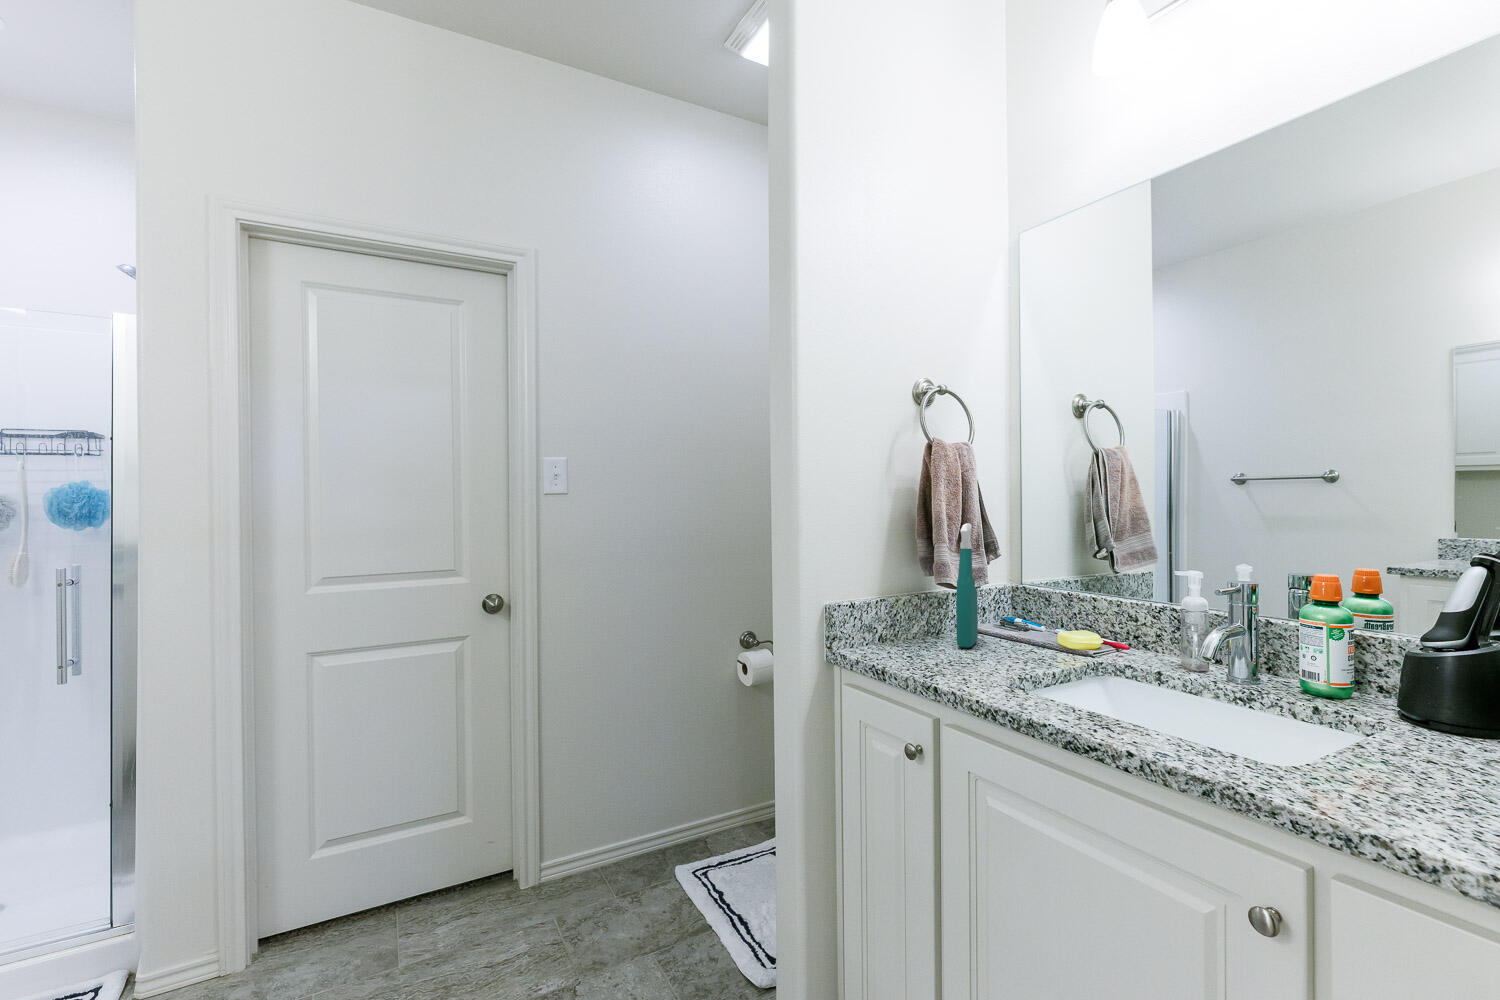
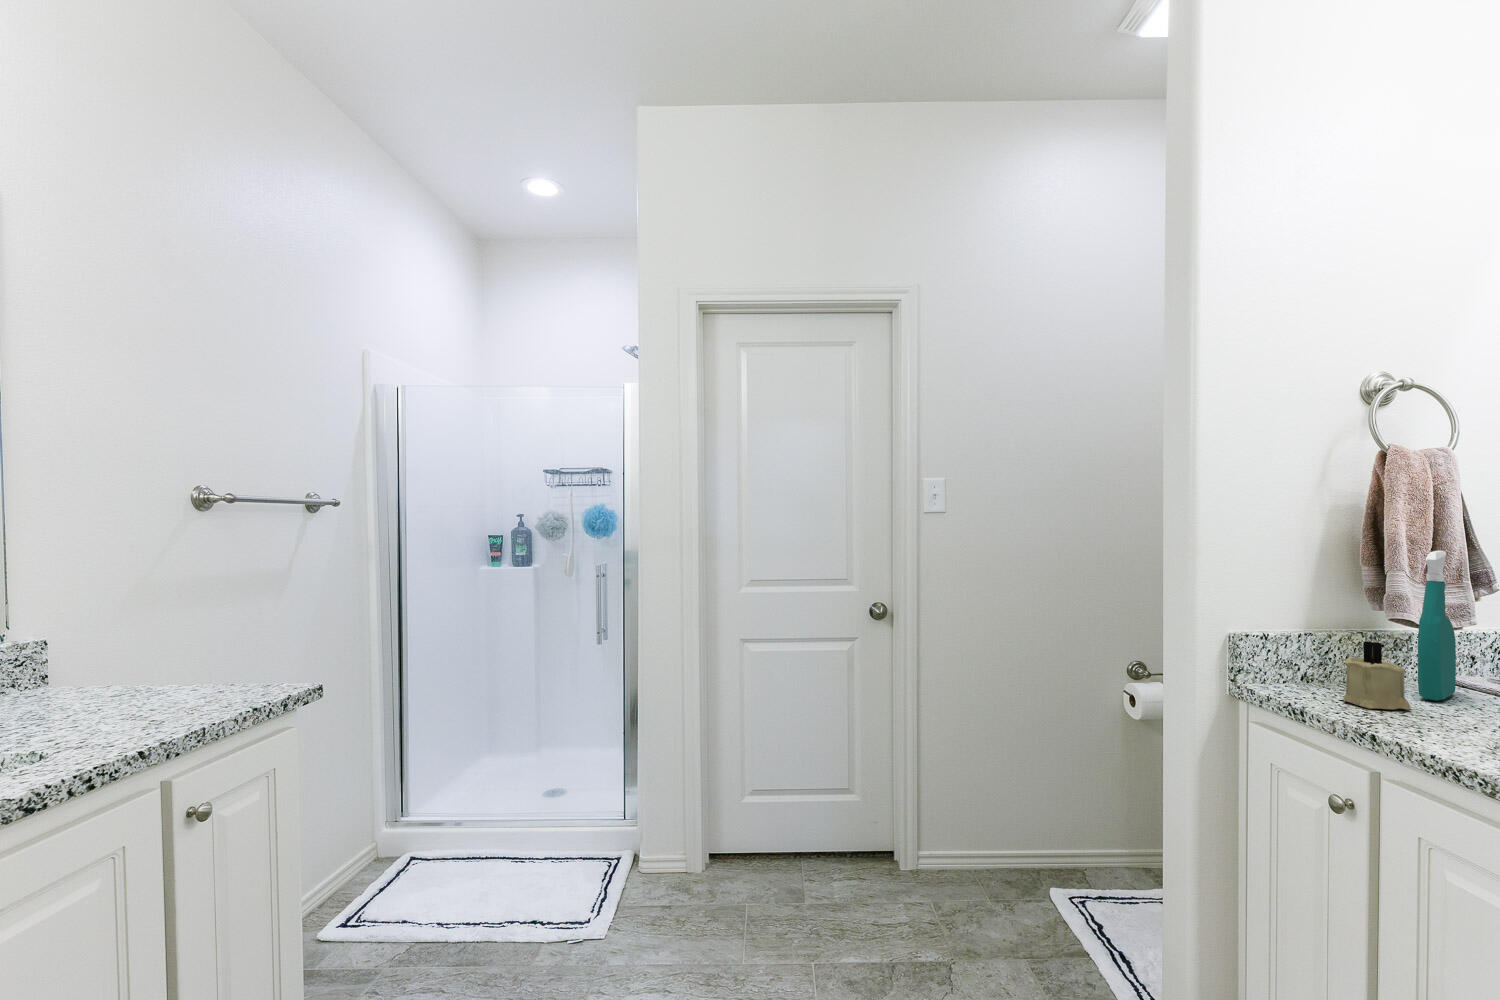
candle: none [910,603,954,662] -> present [1343,641,1410,710]

